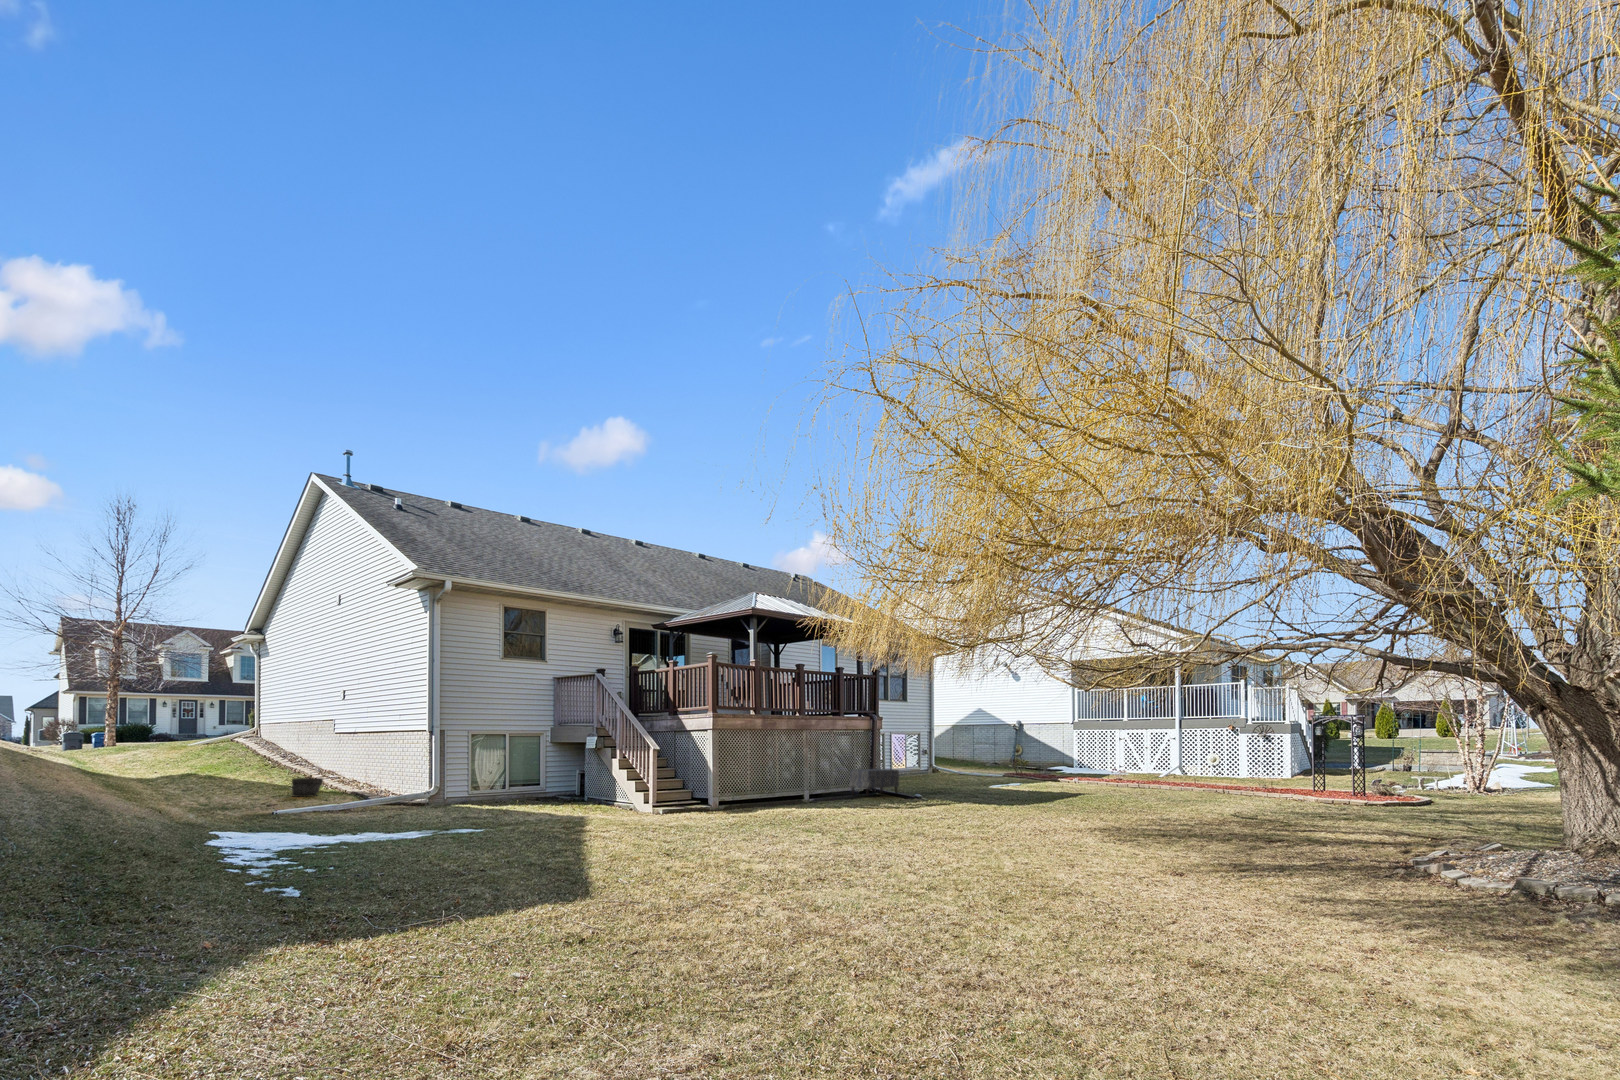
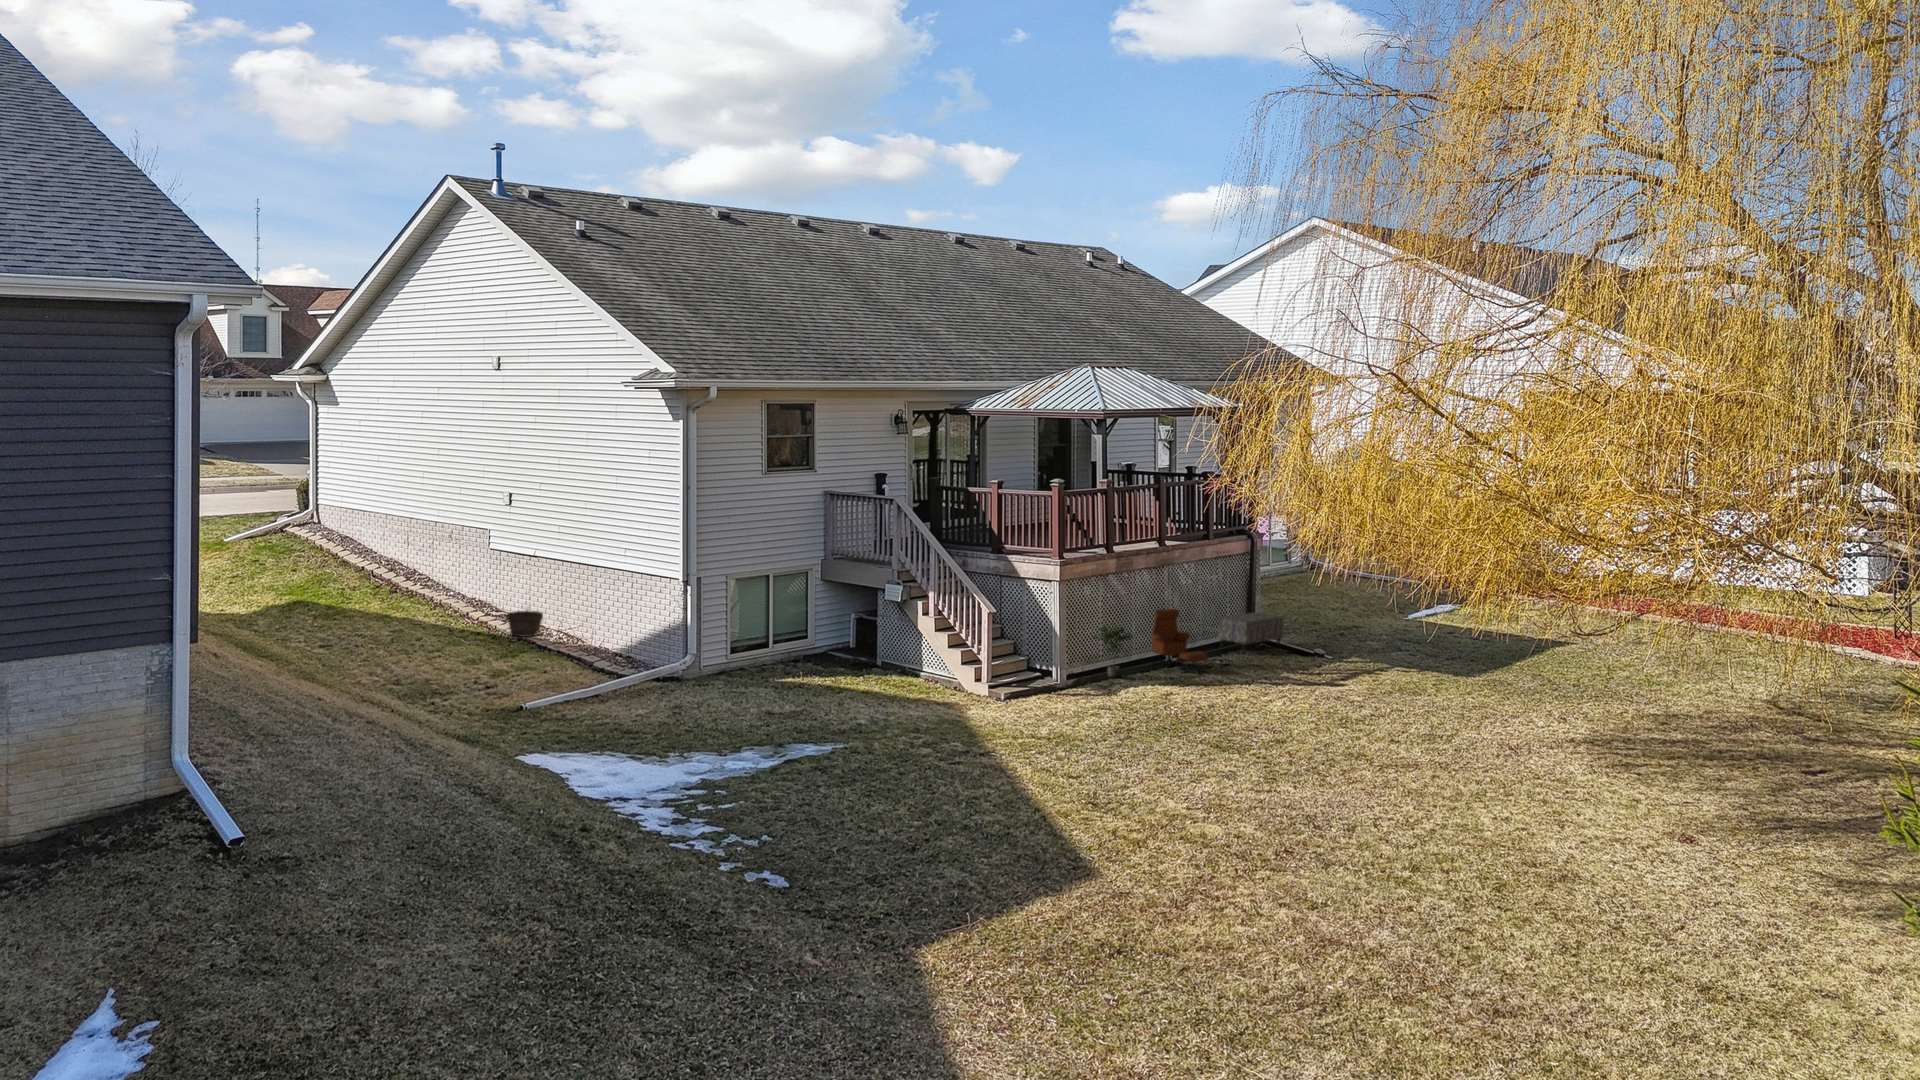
lounge chair: none [790,758,834,805] -> present [1150,609,1208,674]
potted plant: none [742,763,771,807] -> present [1094,623,1133,678]

